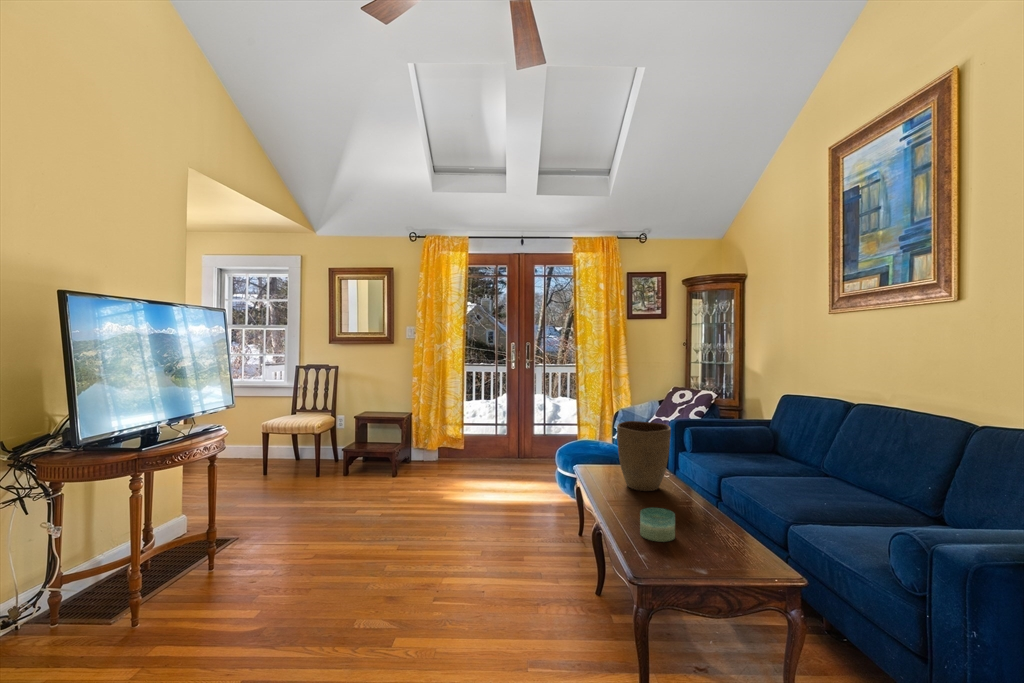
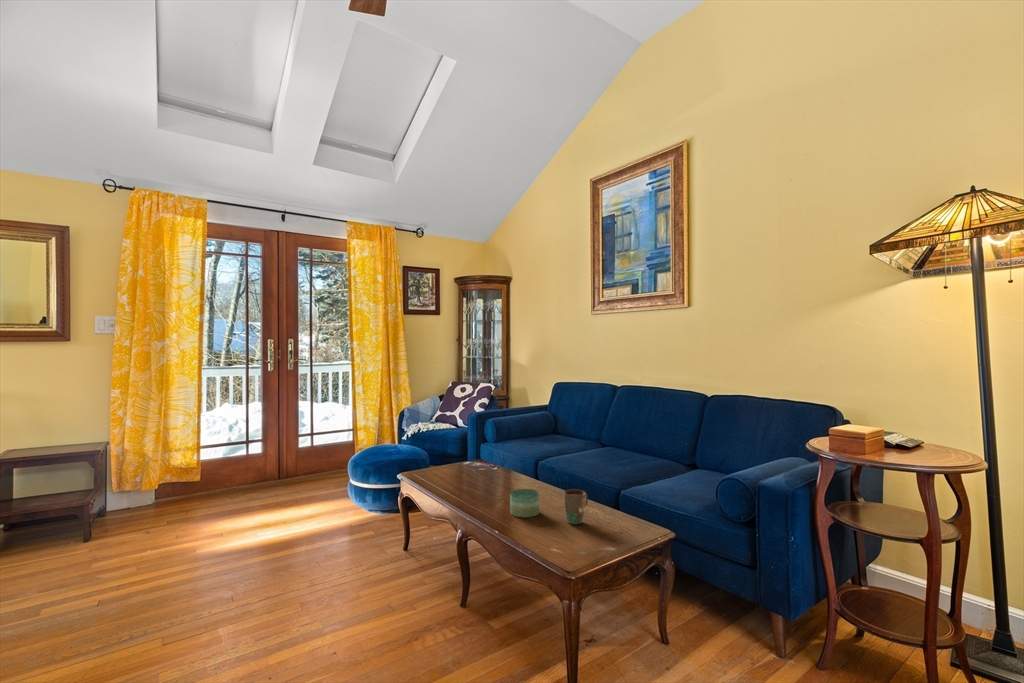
vase: present [617,421,671,491] -> none [454,416,503,479]
mug: none [695,518,730,562] -> present [564,489,588,524]

